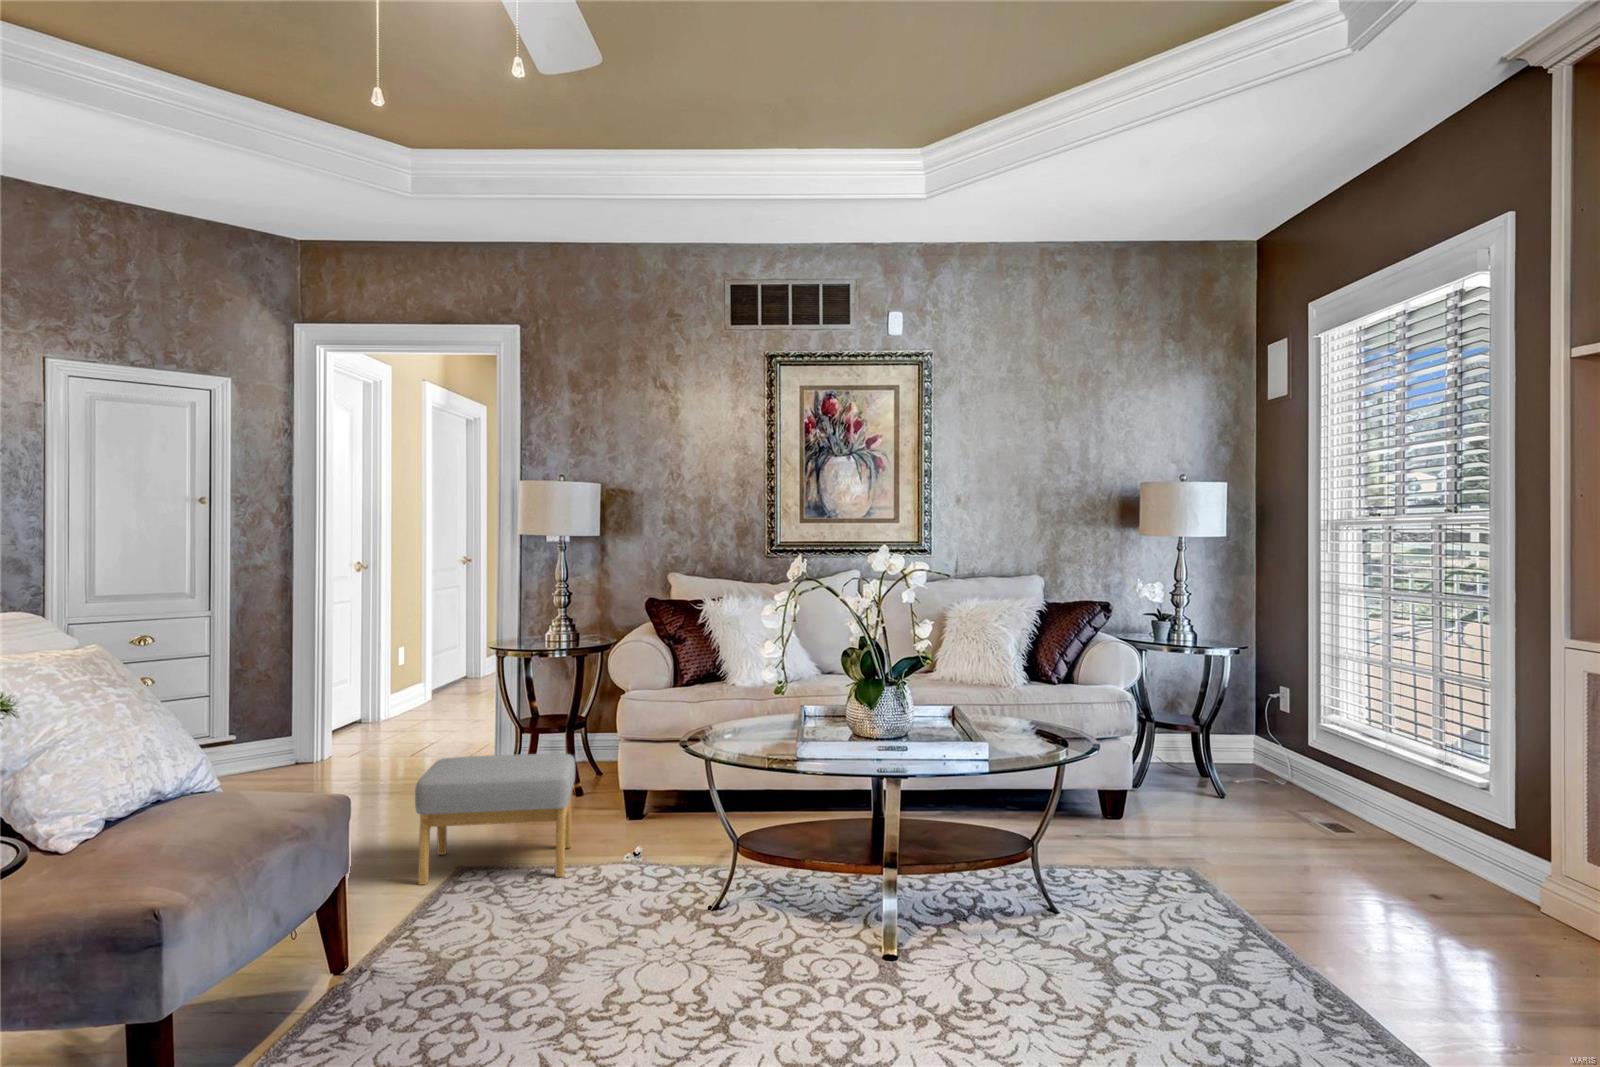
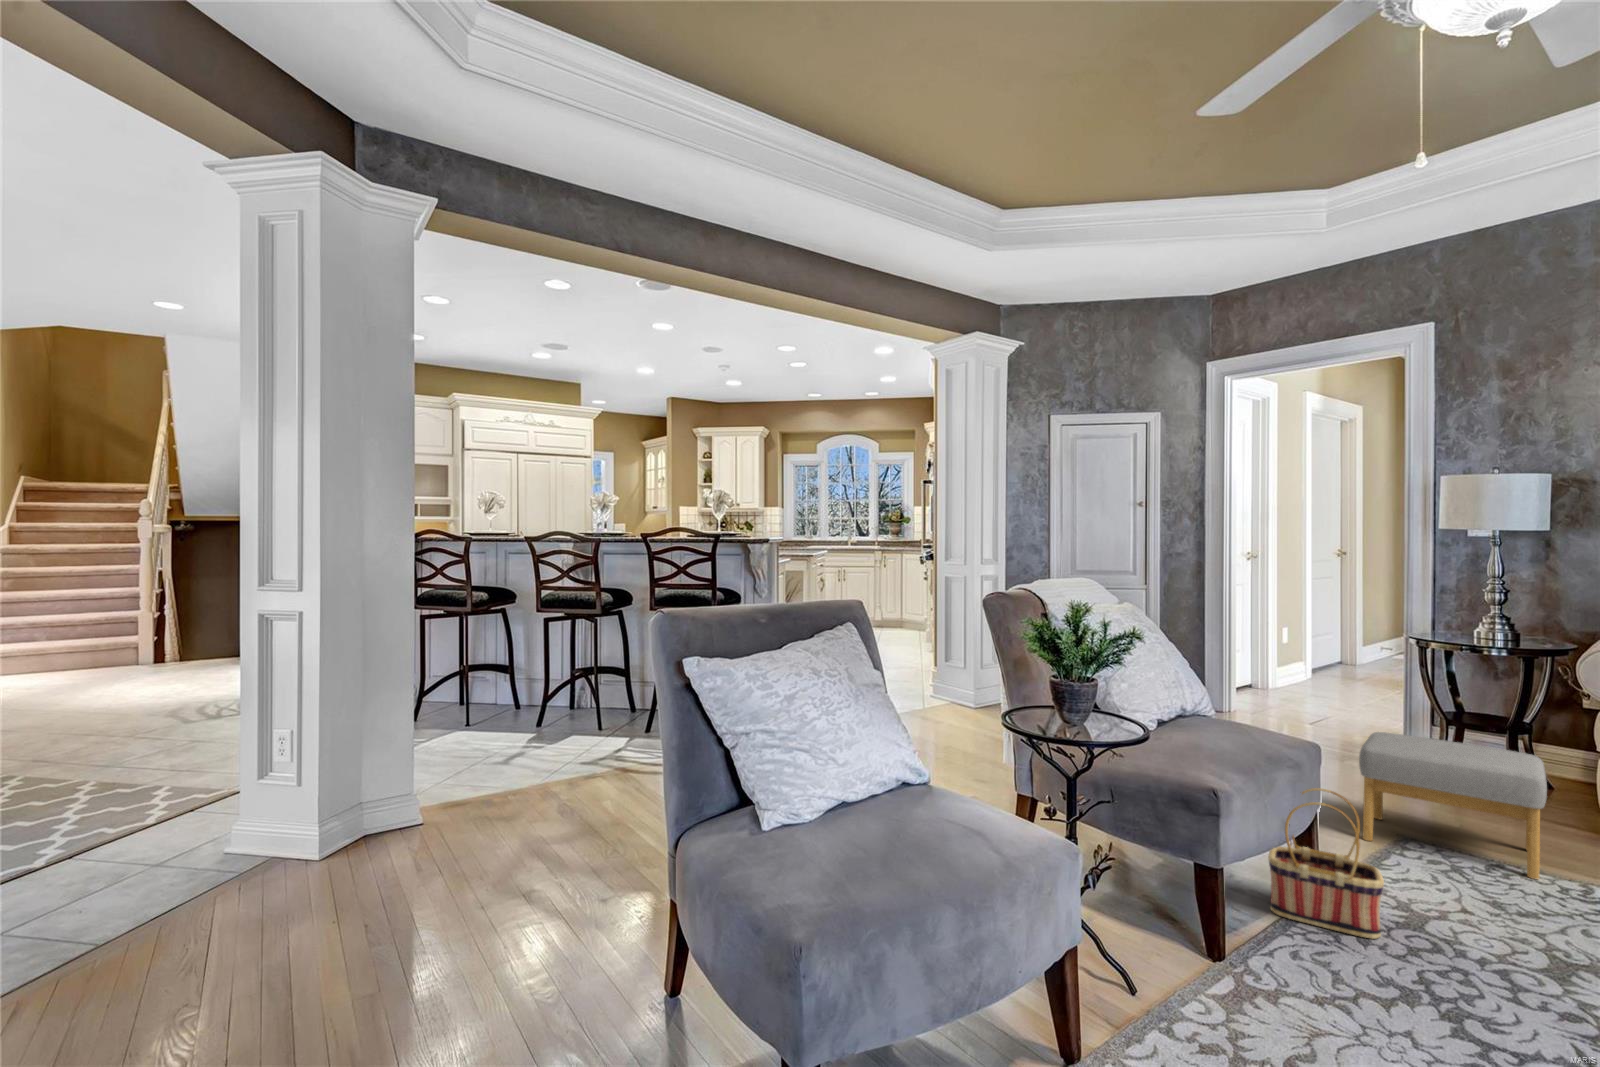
basket: none [272,849,400,1025] -> present [1268,788,1384,939]

